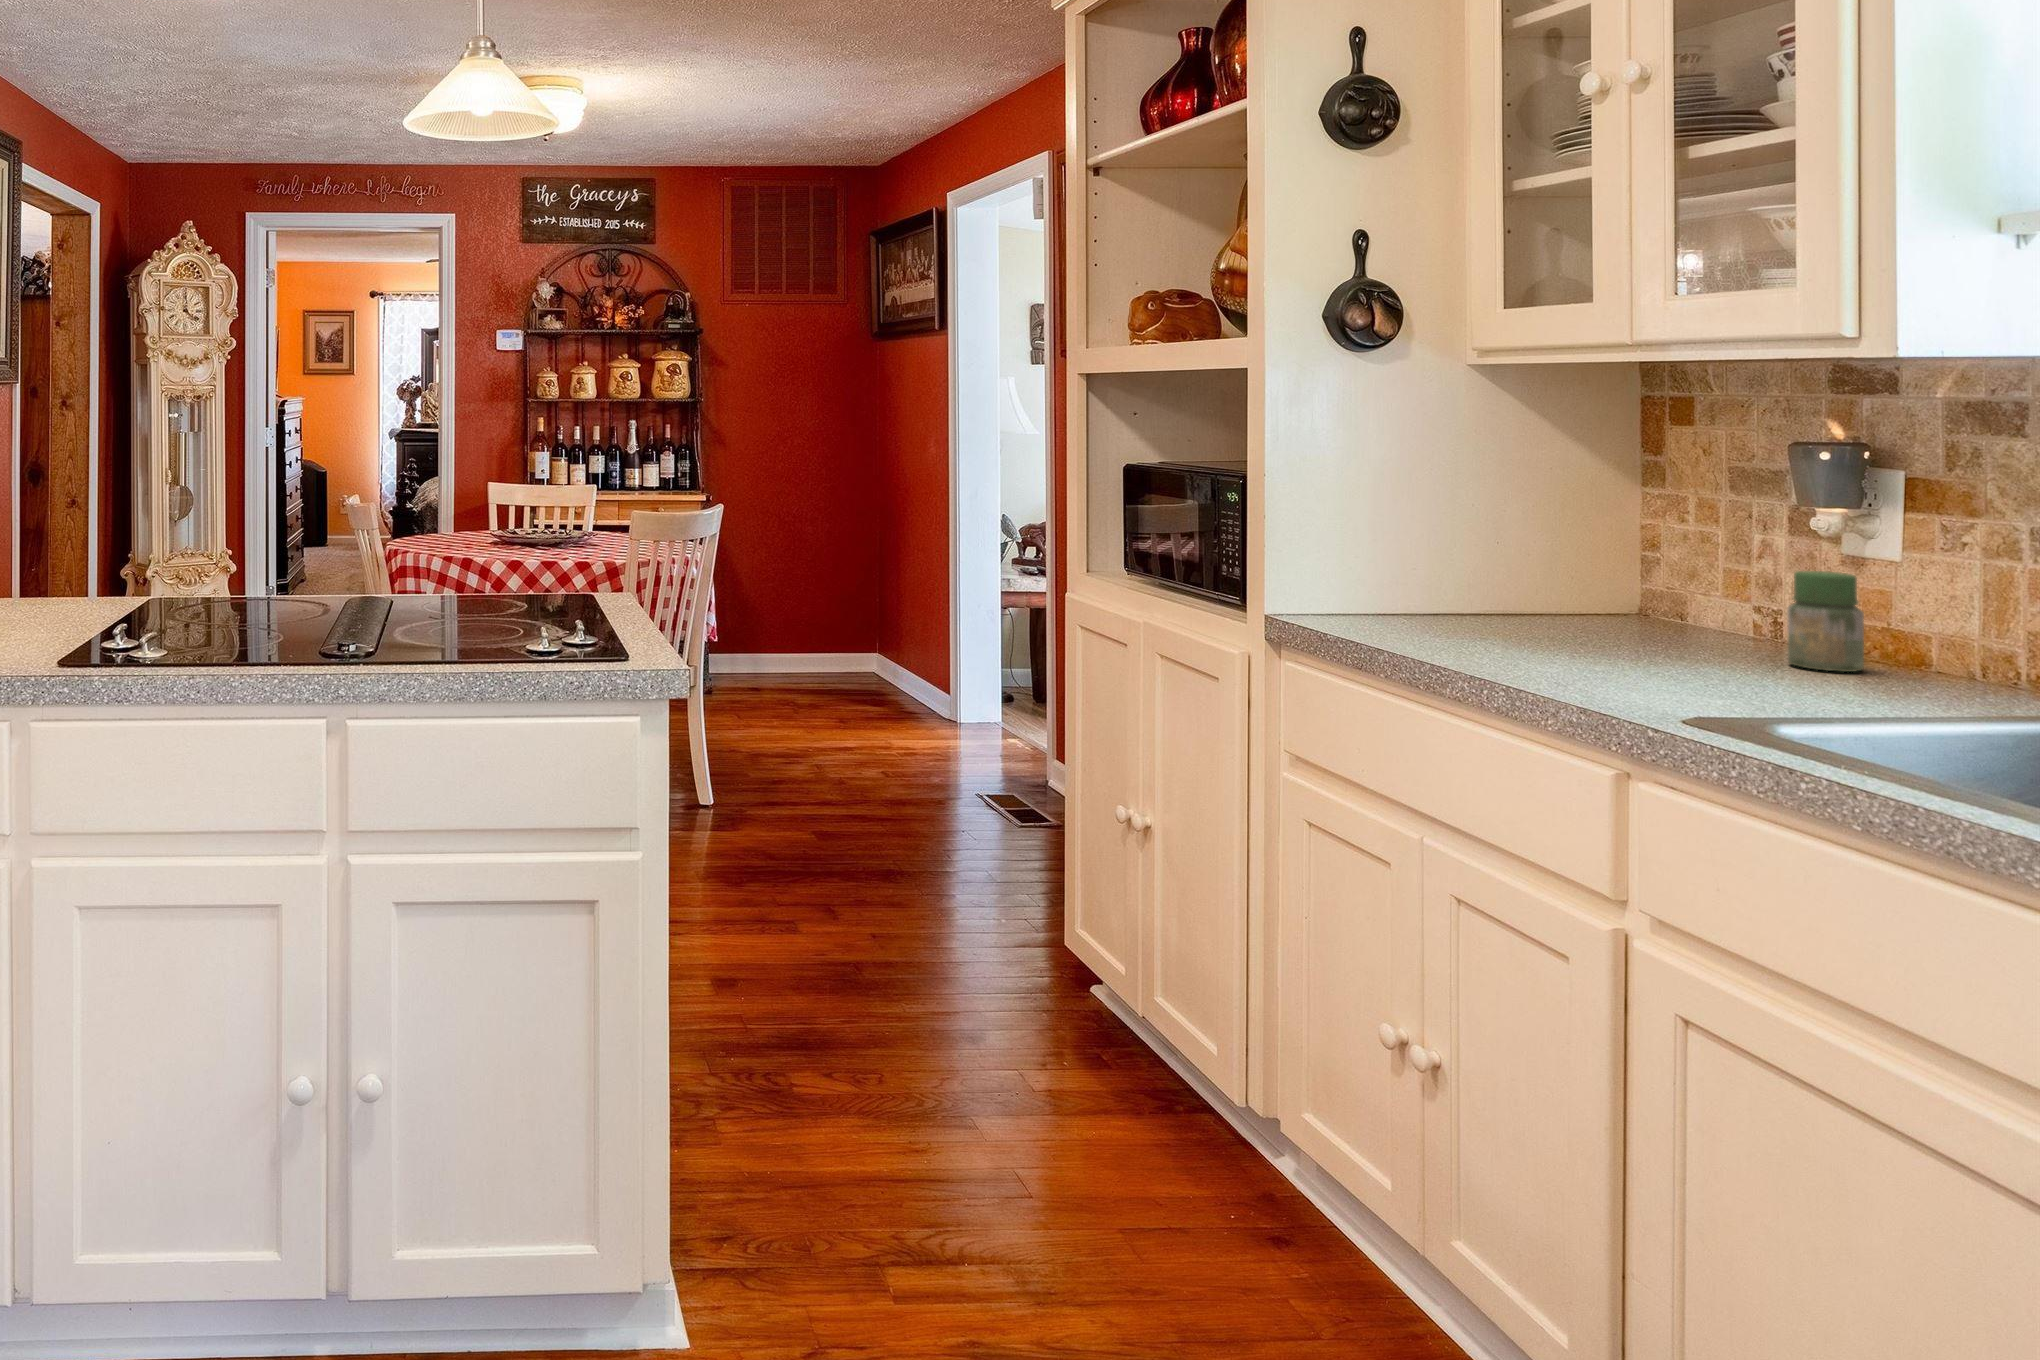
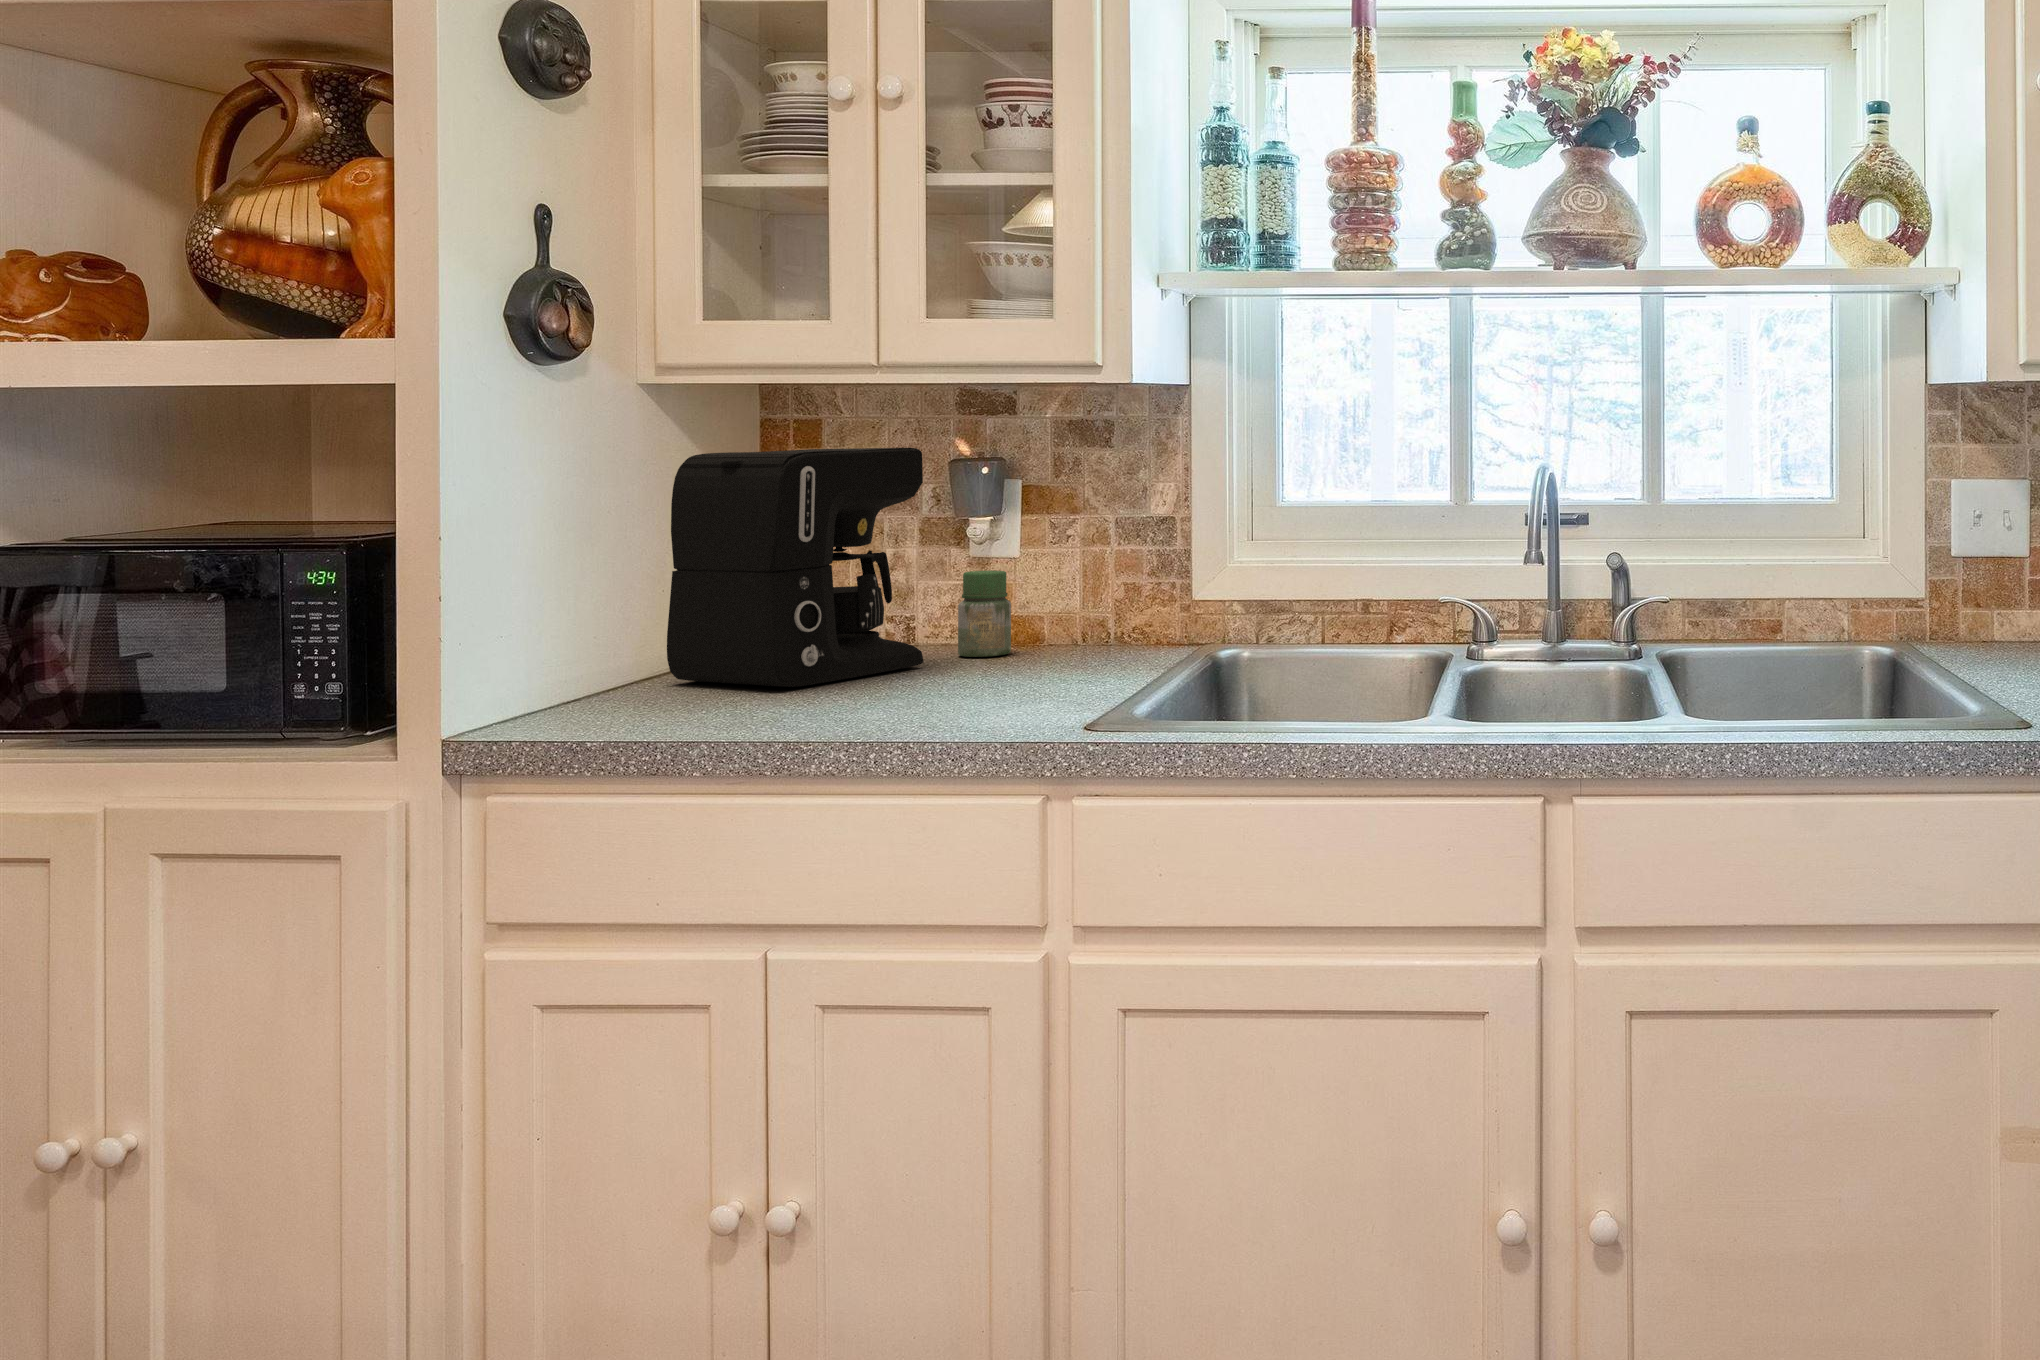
coffee maker: none [1440,429,1712,662] -> present [667,448,924,687]

